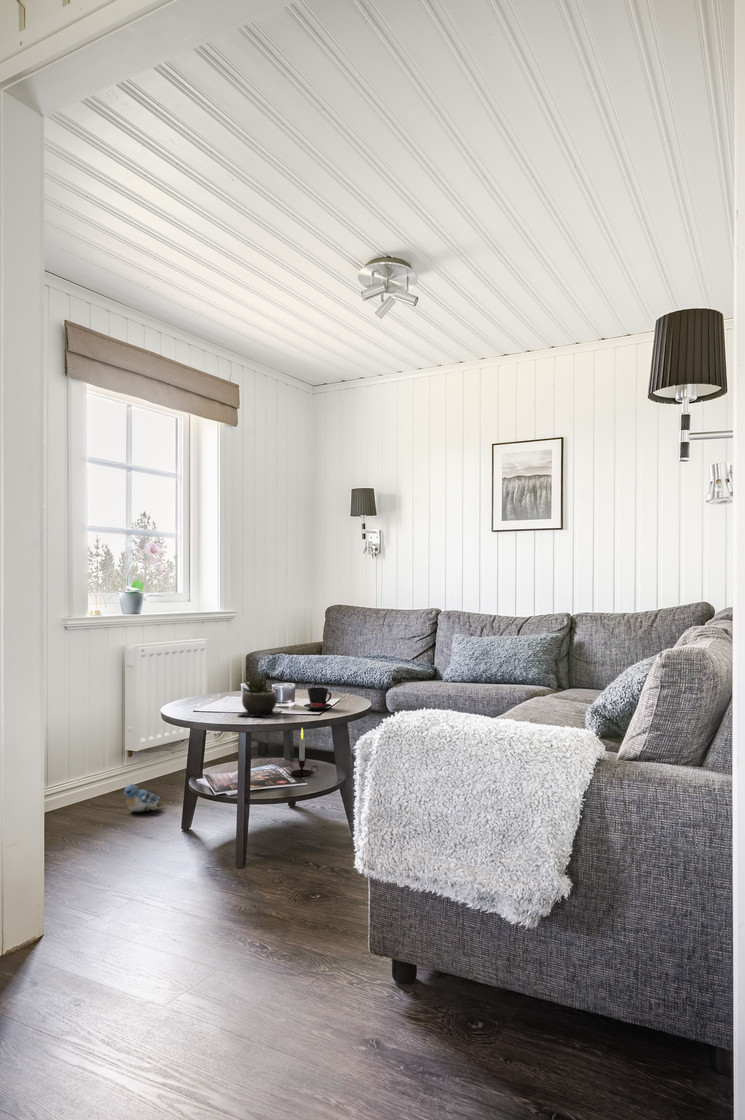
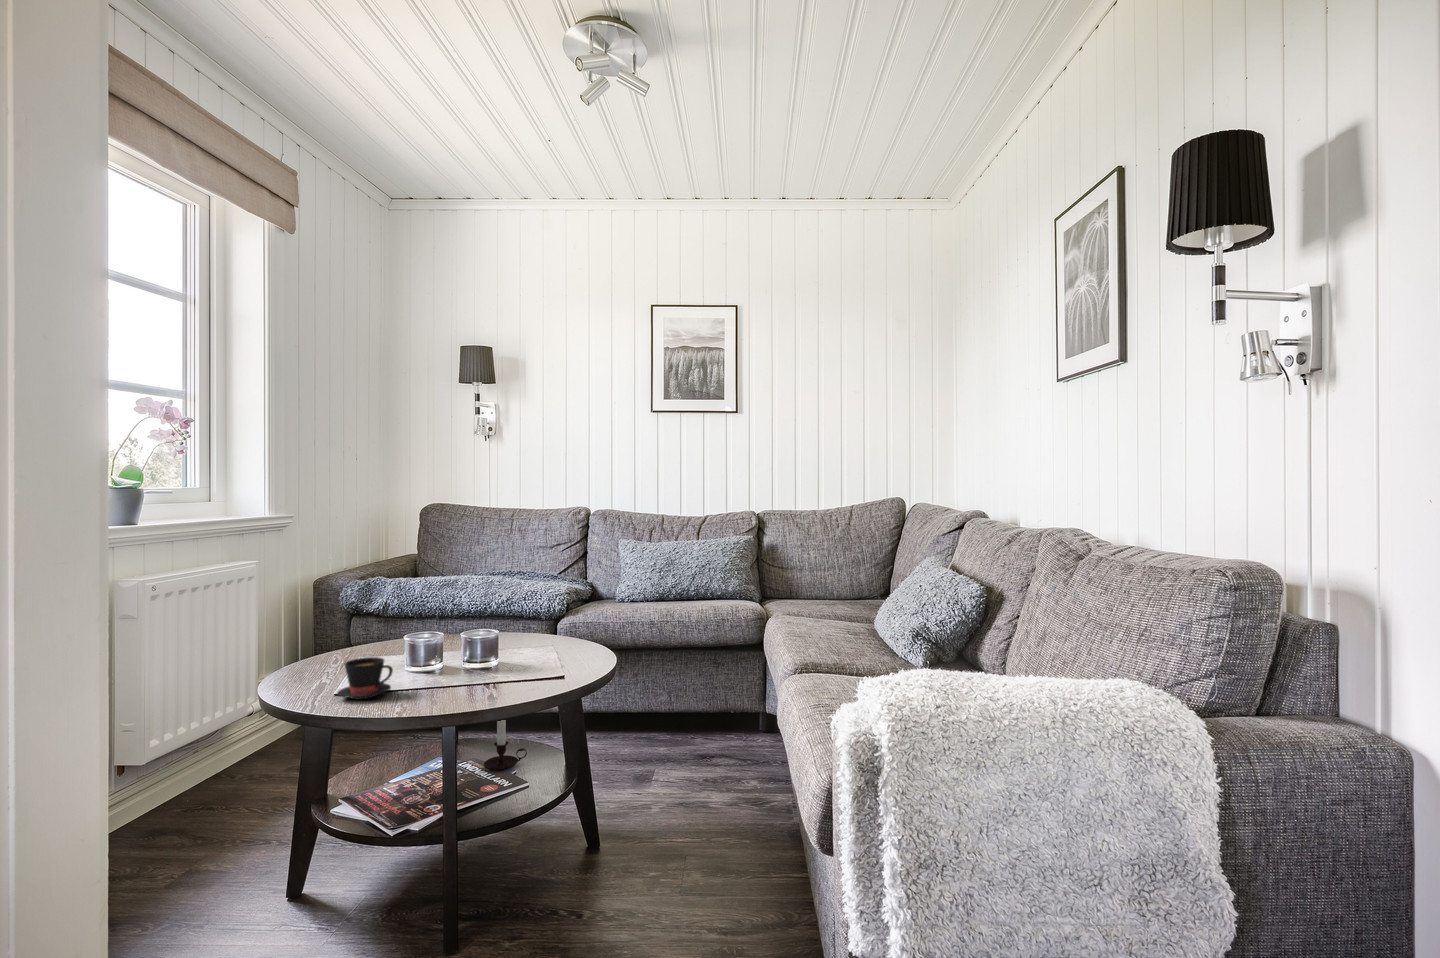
succulent plant: present [238,676,280,717] -> none [443,626,506,700]
teacup: present [304,688,332,710] -> present [337,657,393,699]
plush toy: present [123,784,162,812] -> none [148,840,234,888]

